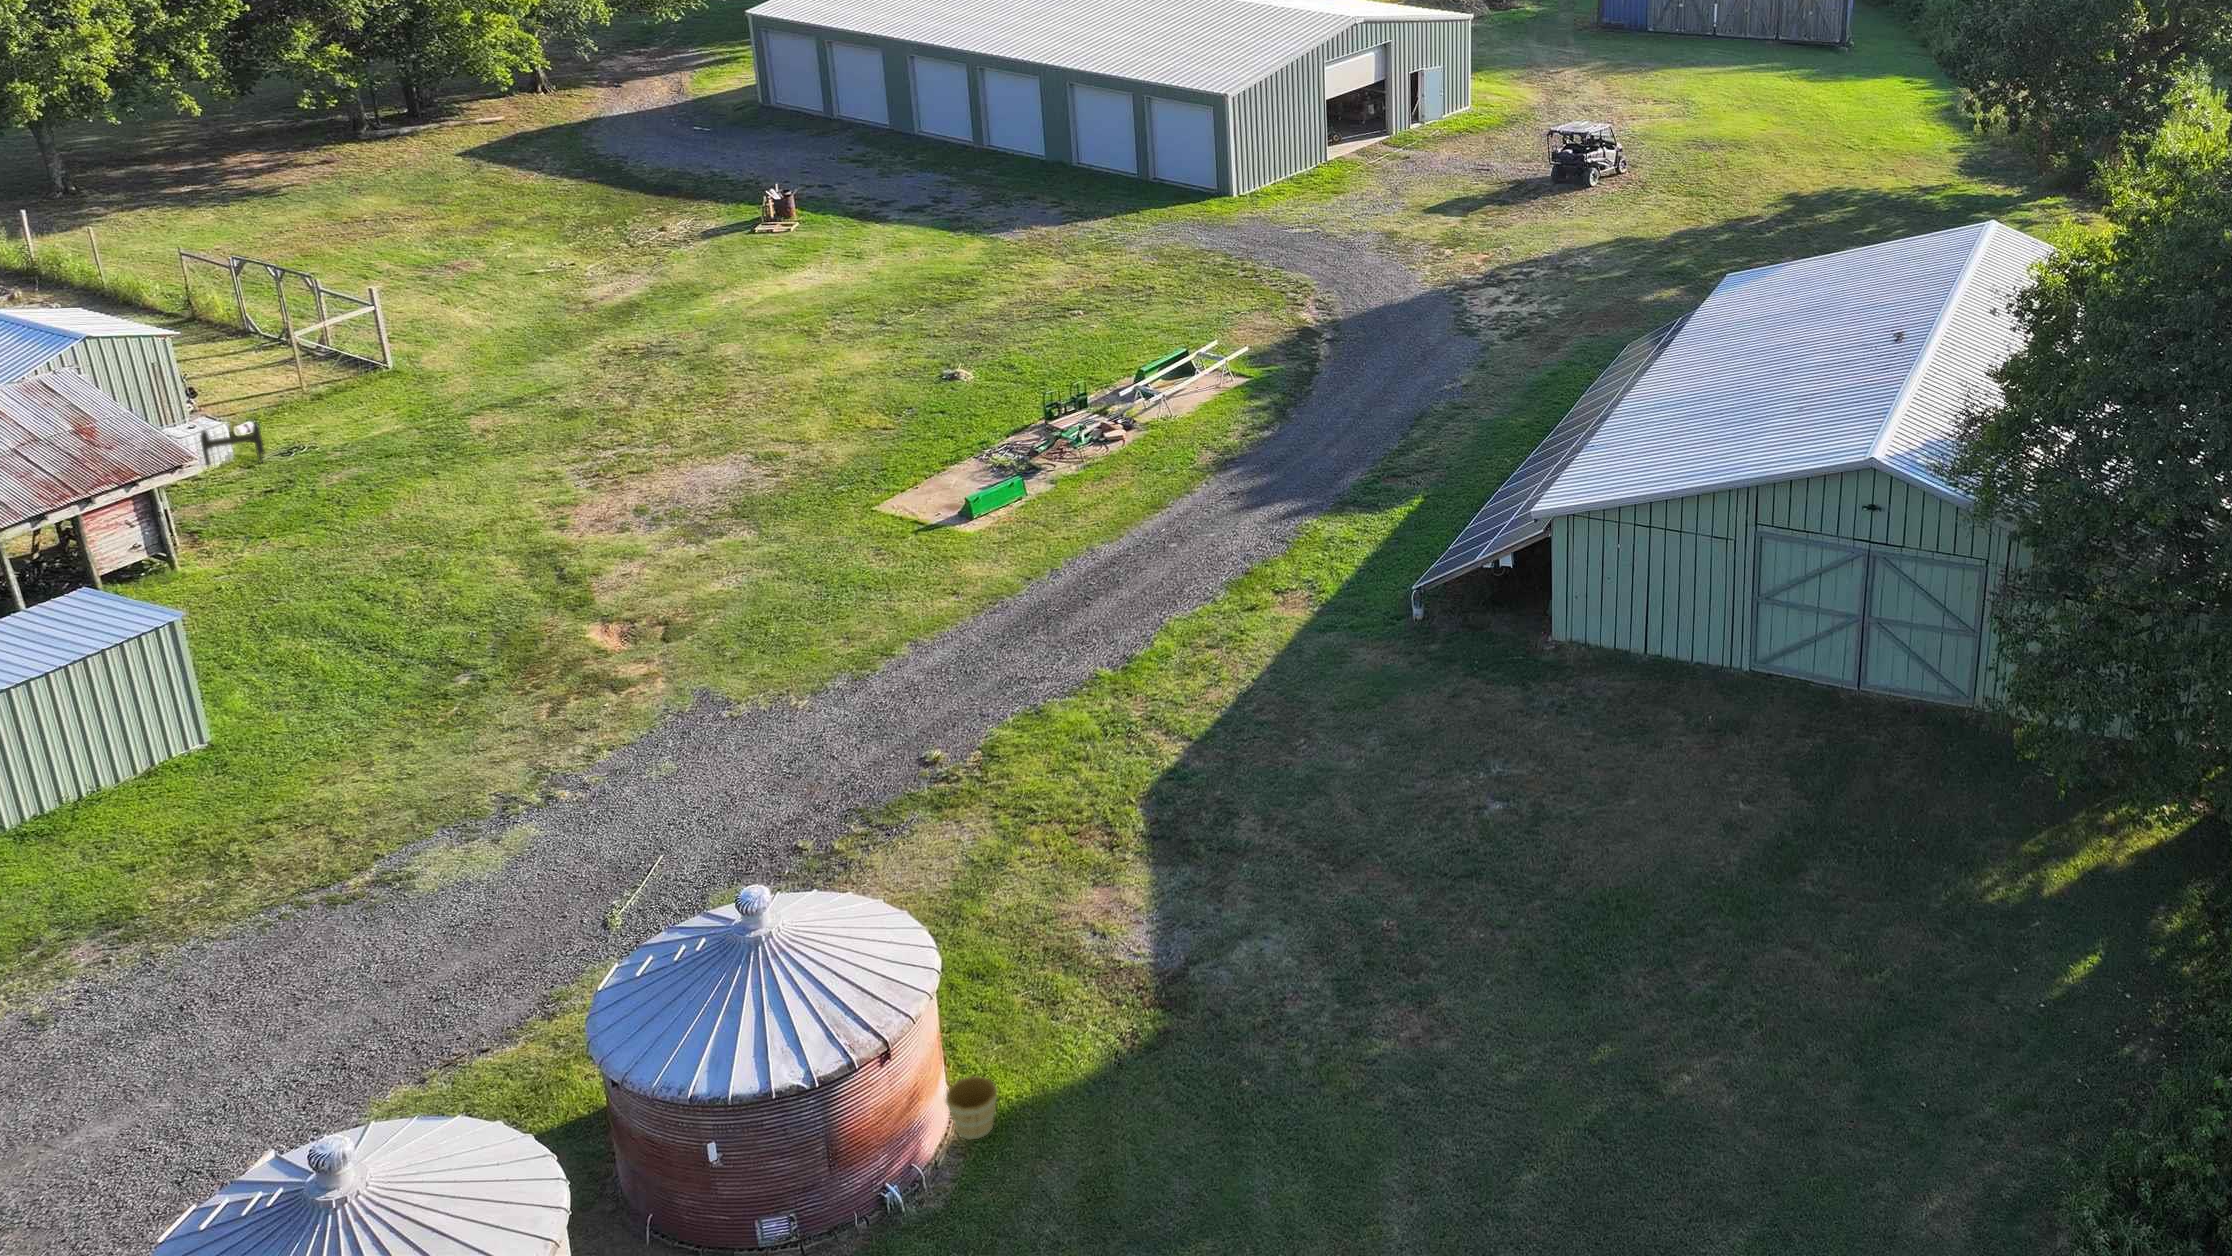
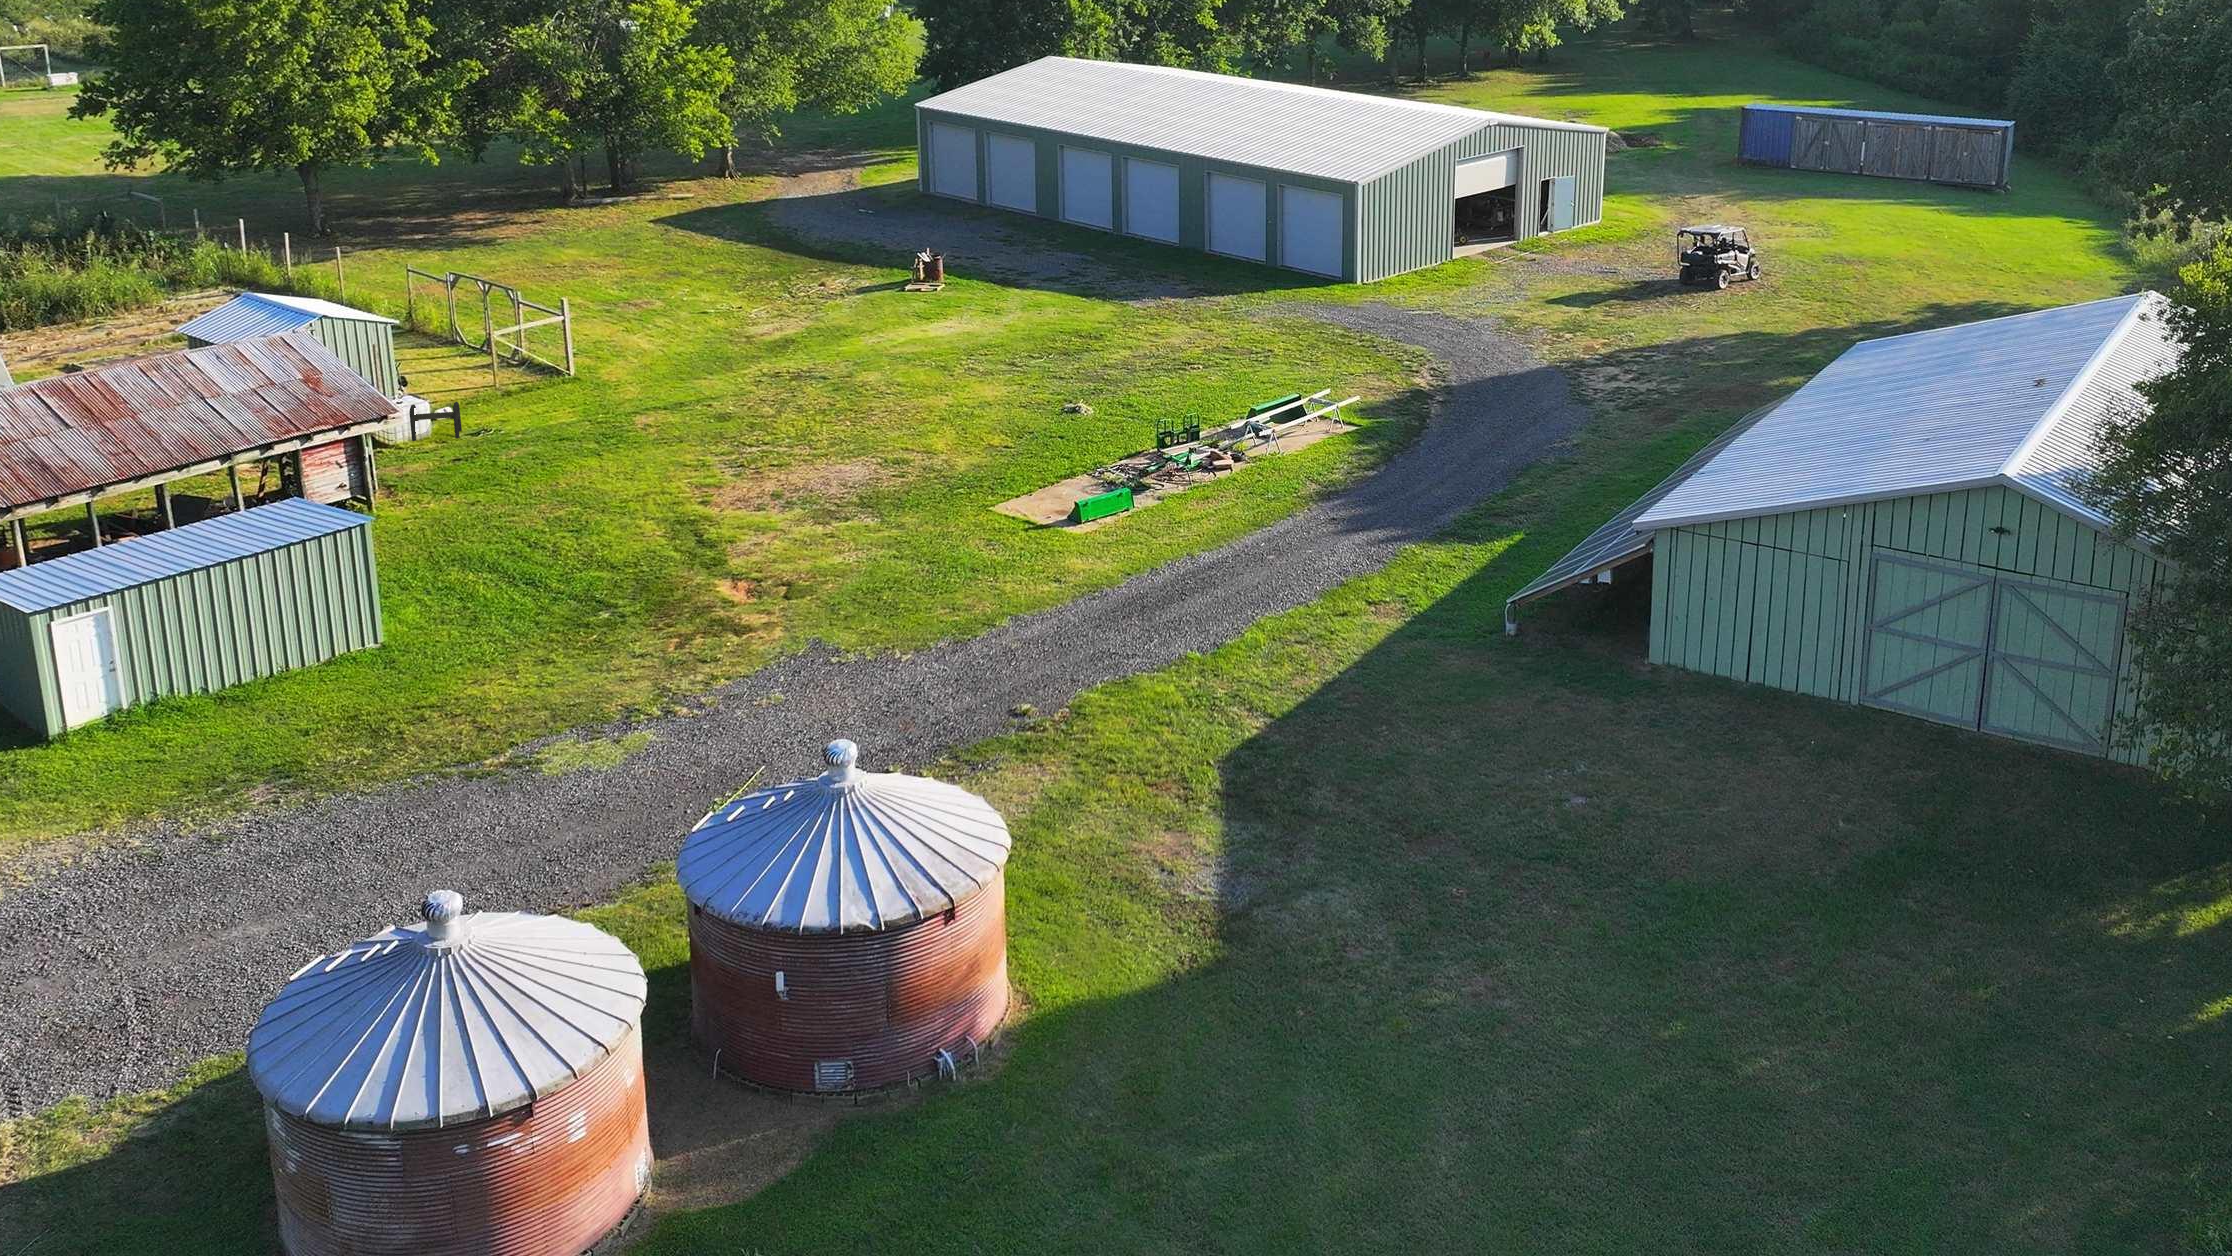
wooden bucket: present [946,1076,998,1140] -> none [1005,967,1057,1029]

